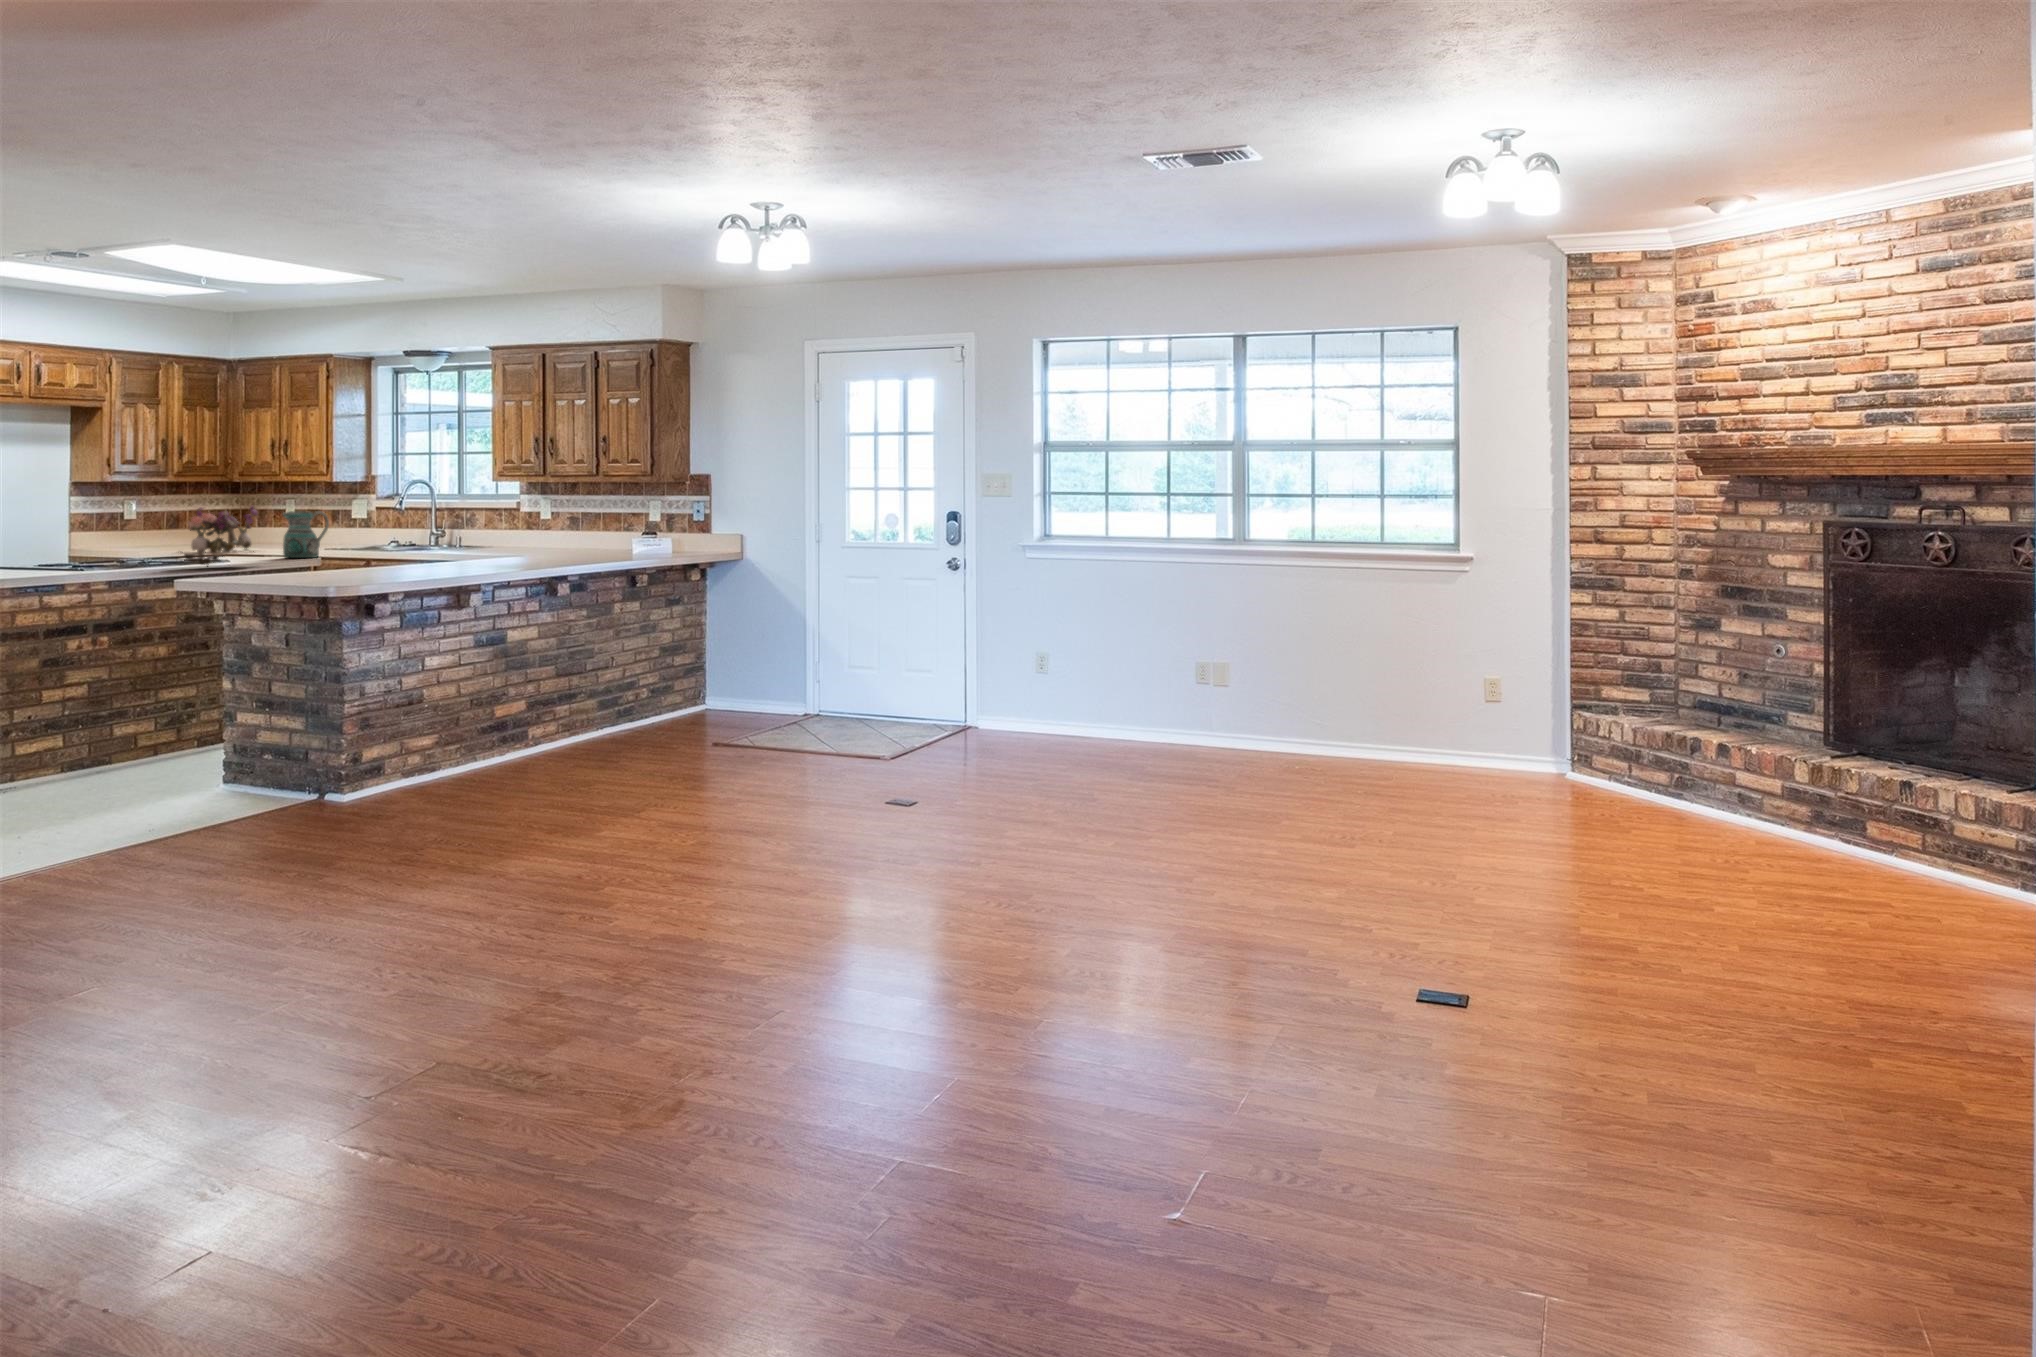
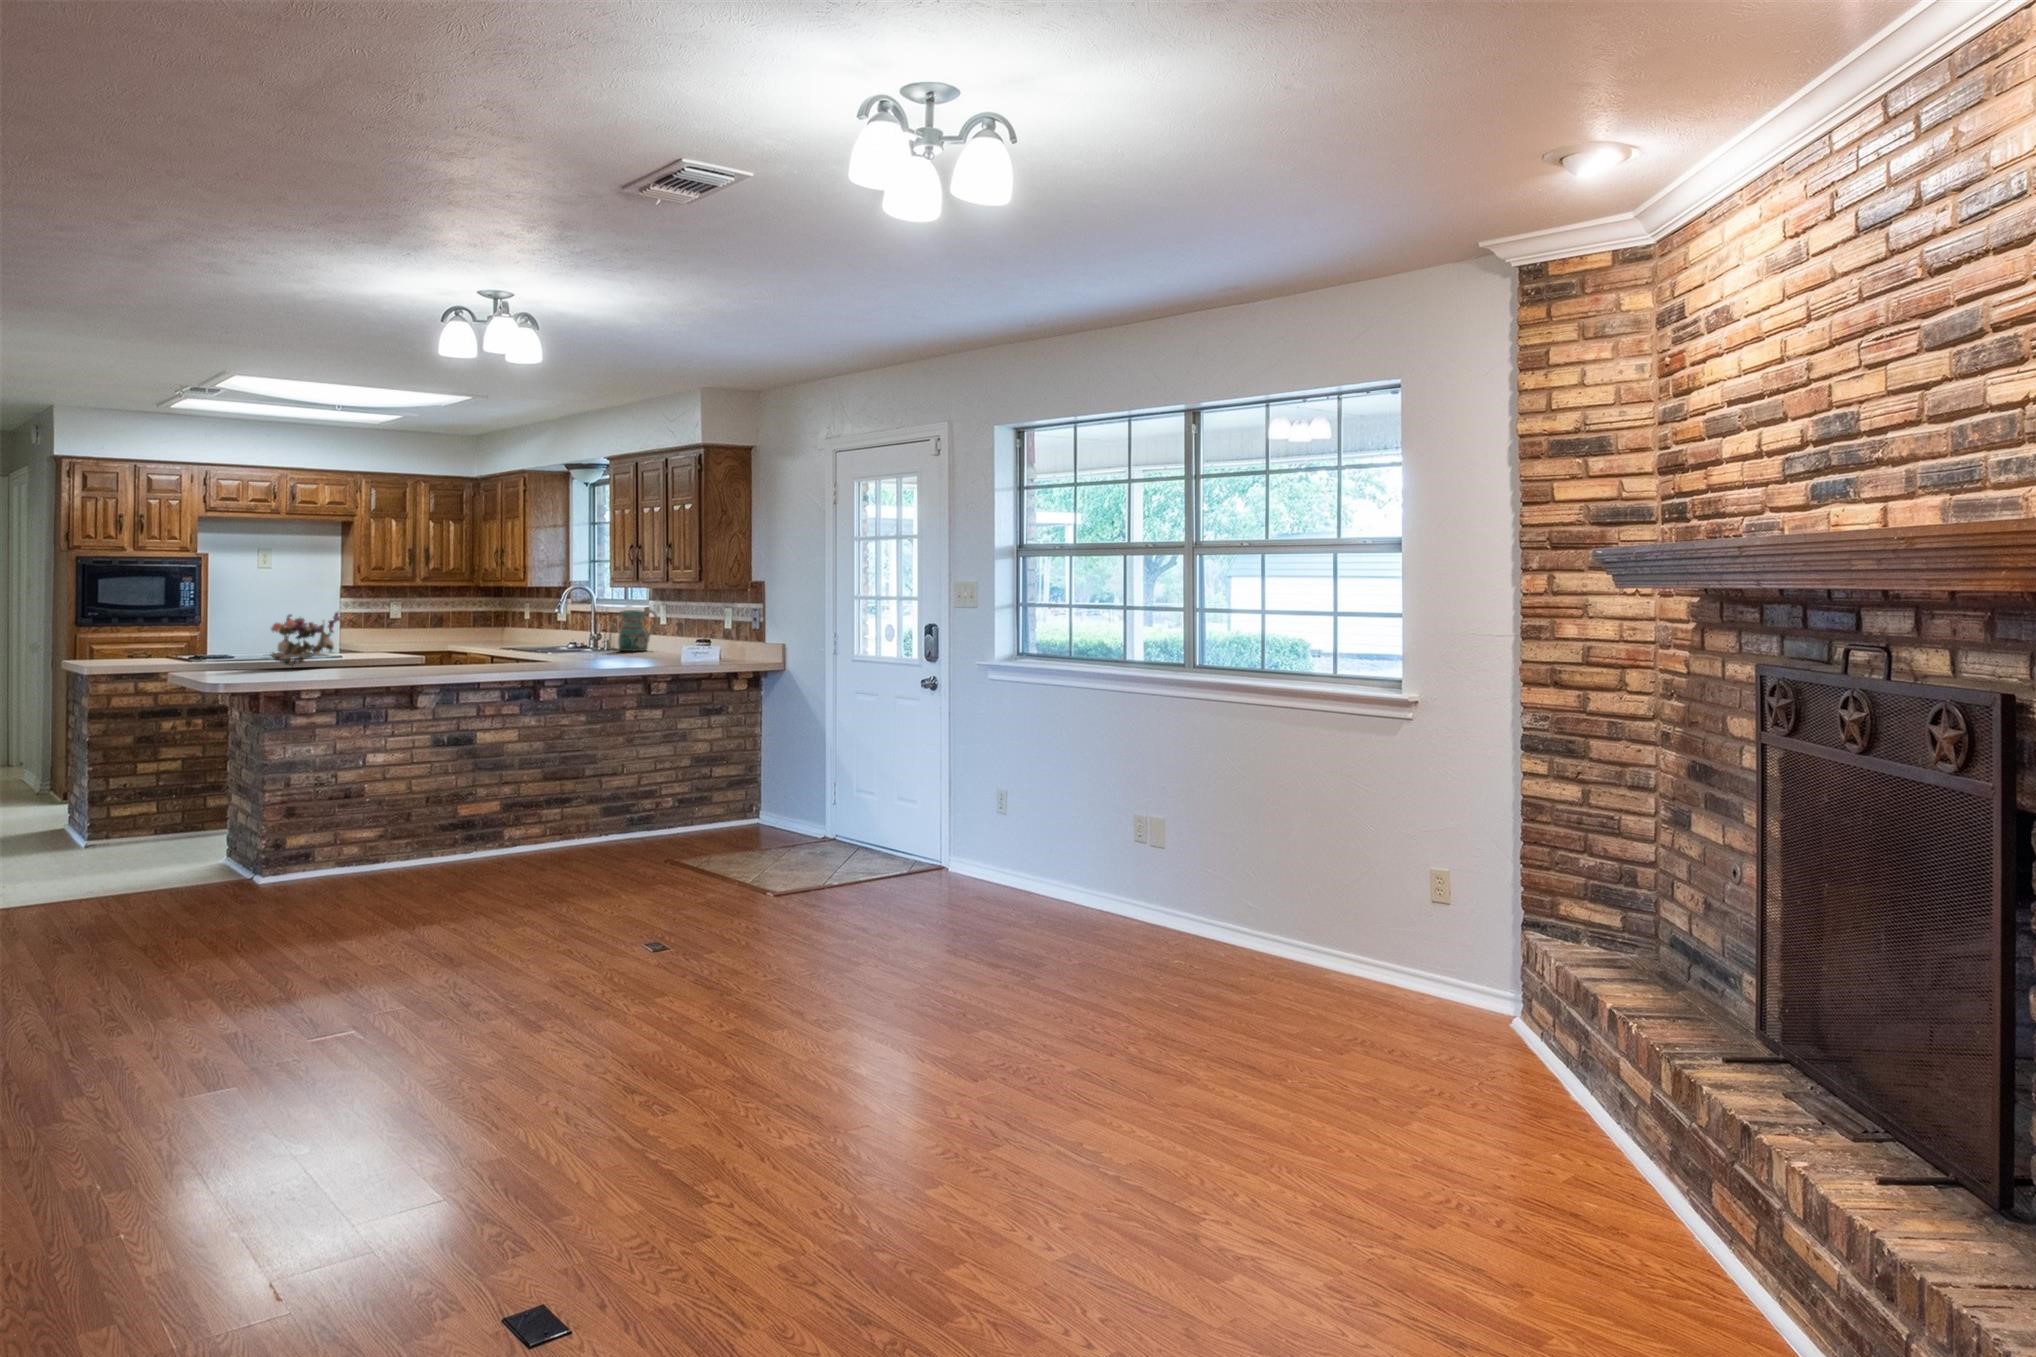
ceramic pitcher: present [283,511,329,558] -> present [618,610,658,651]

